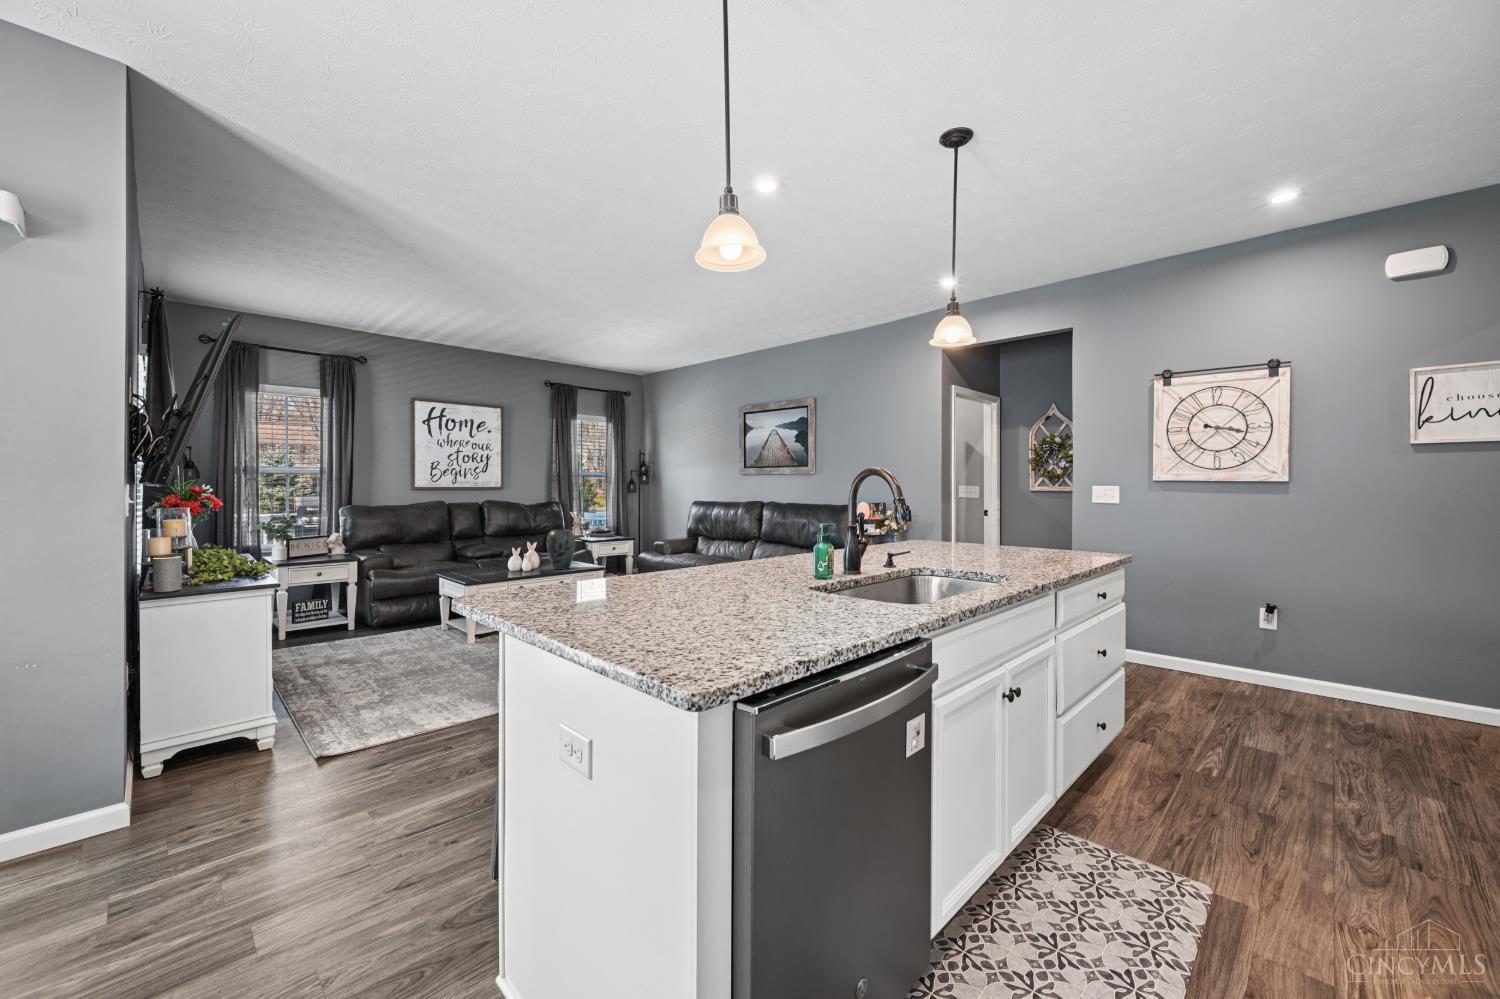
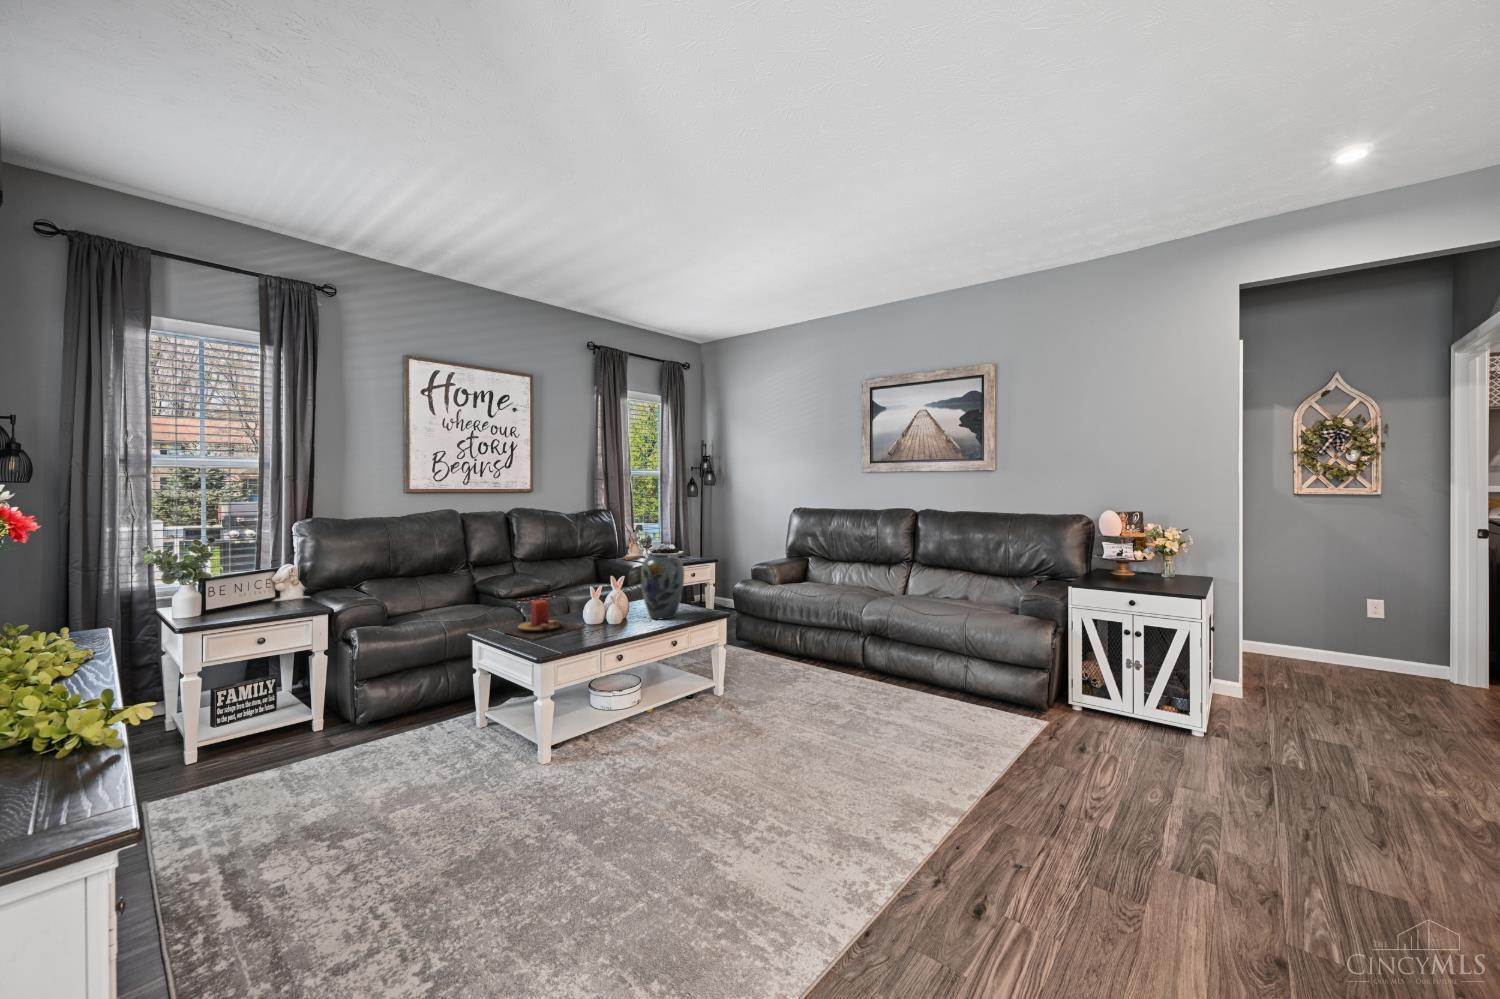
candle: none [457,555,509,577] -> present [503,600,584,640]

